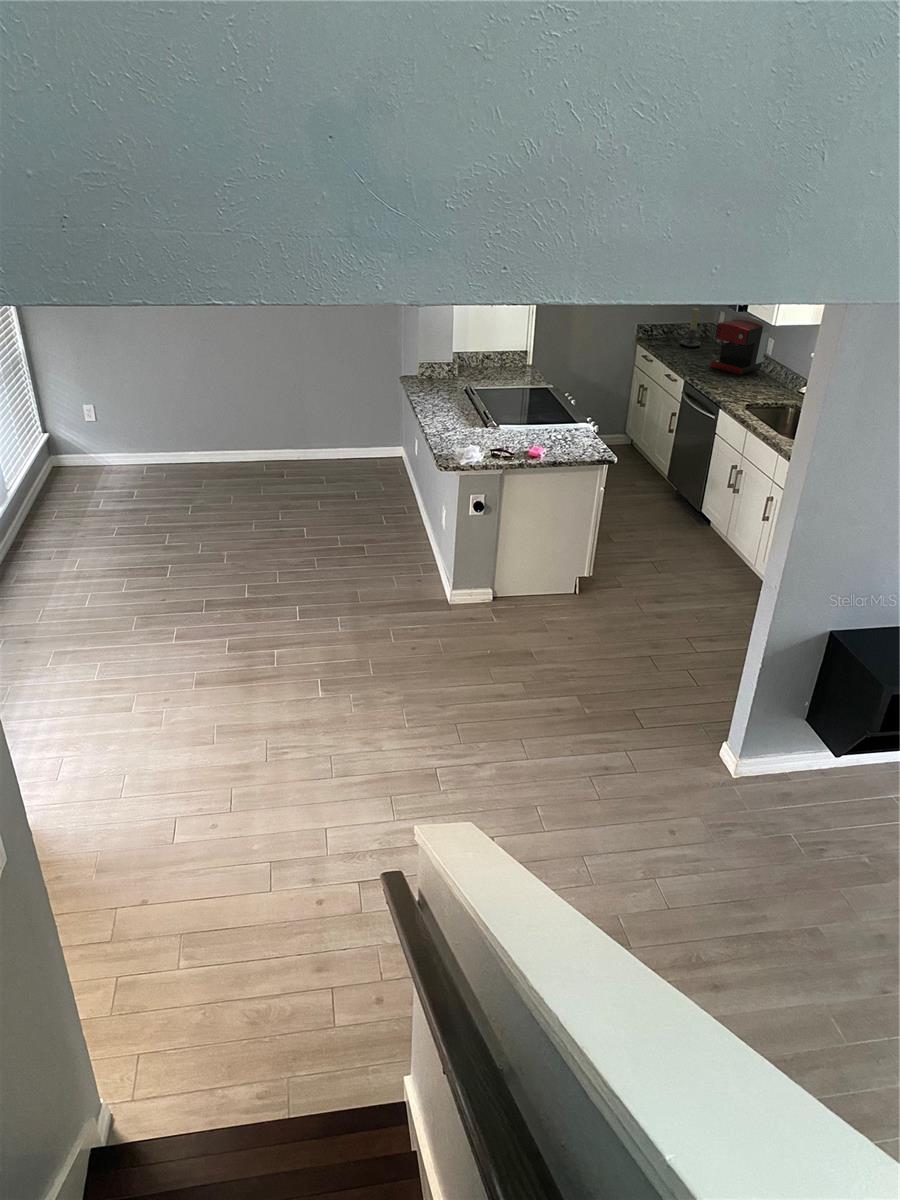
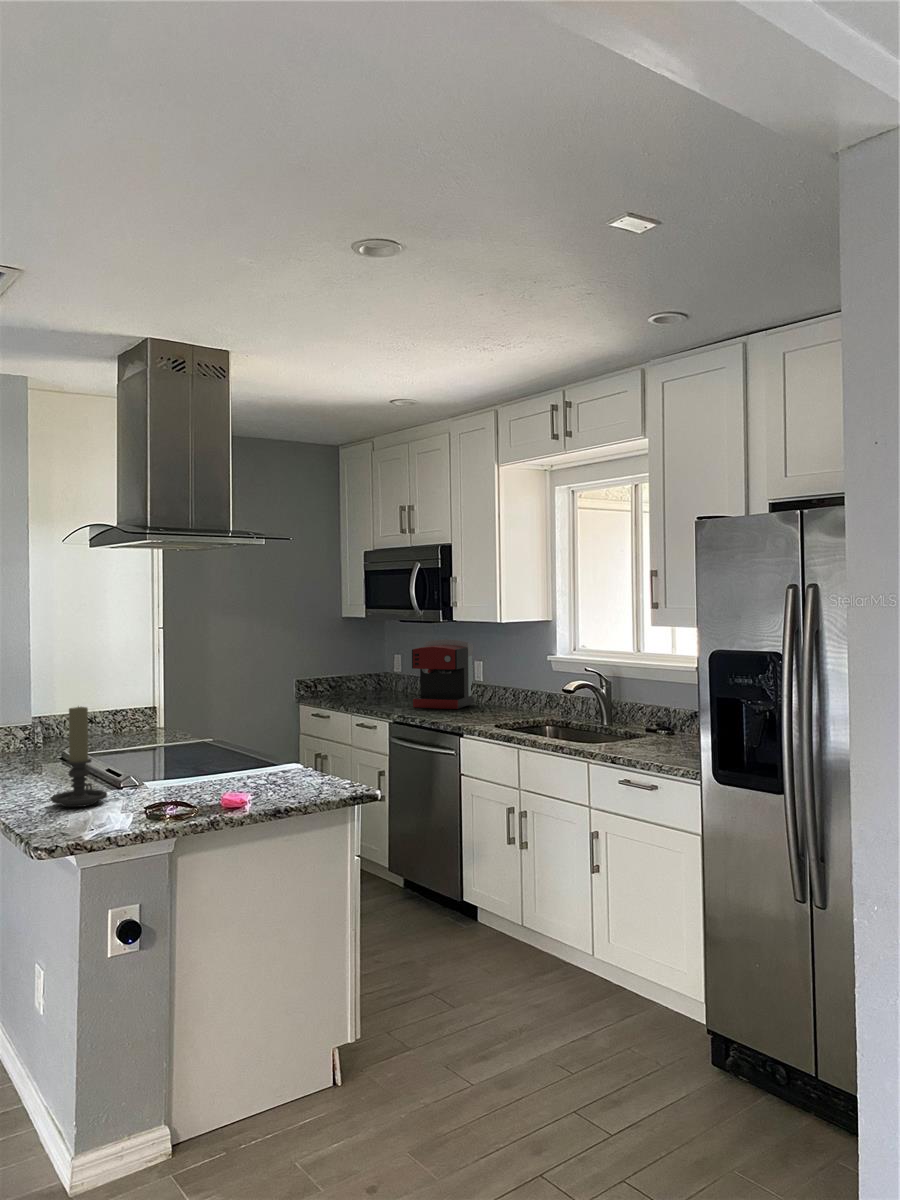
candle holder: present [681,308,701,347] -> present [51,707,107,807]

